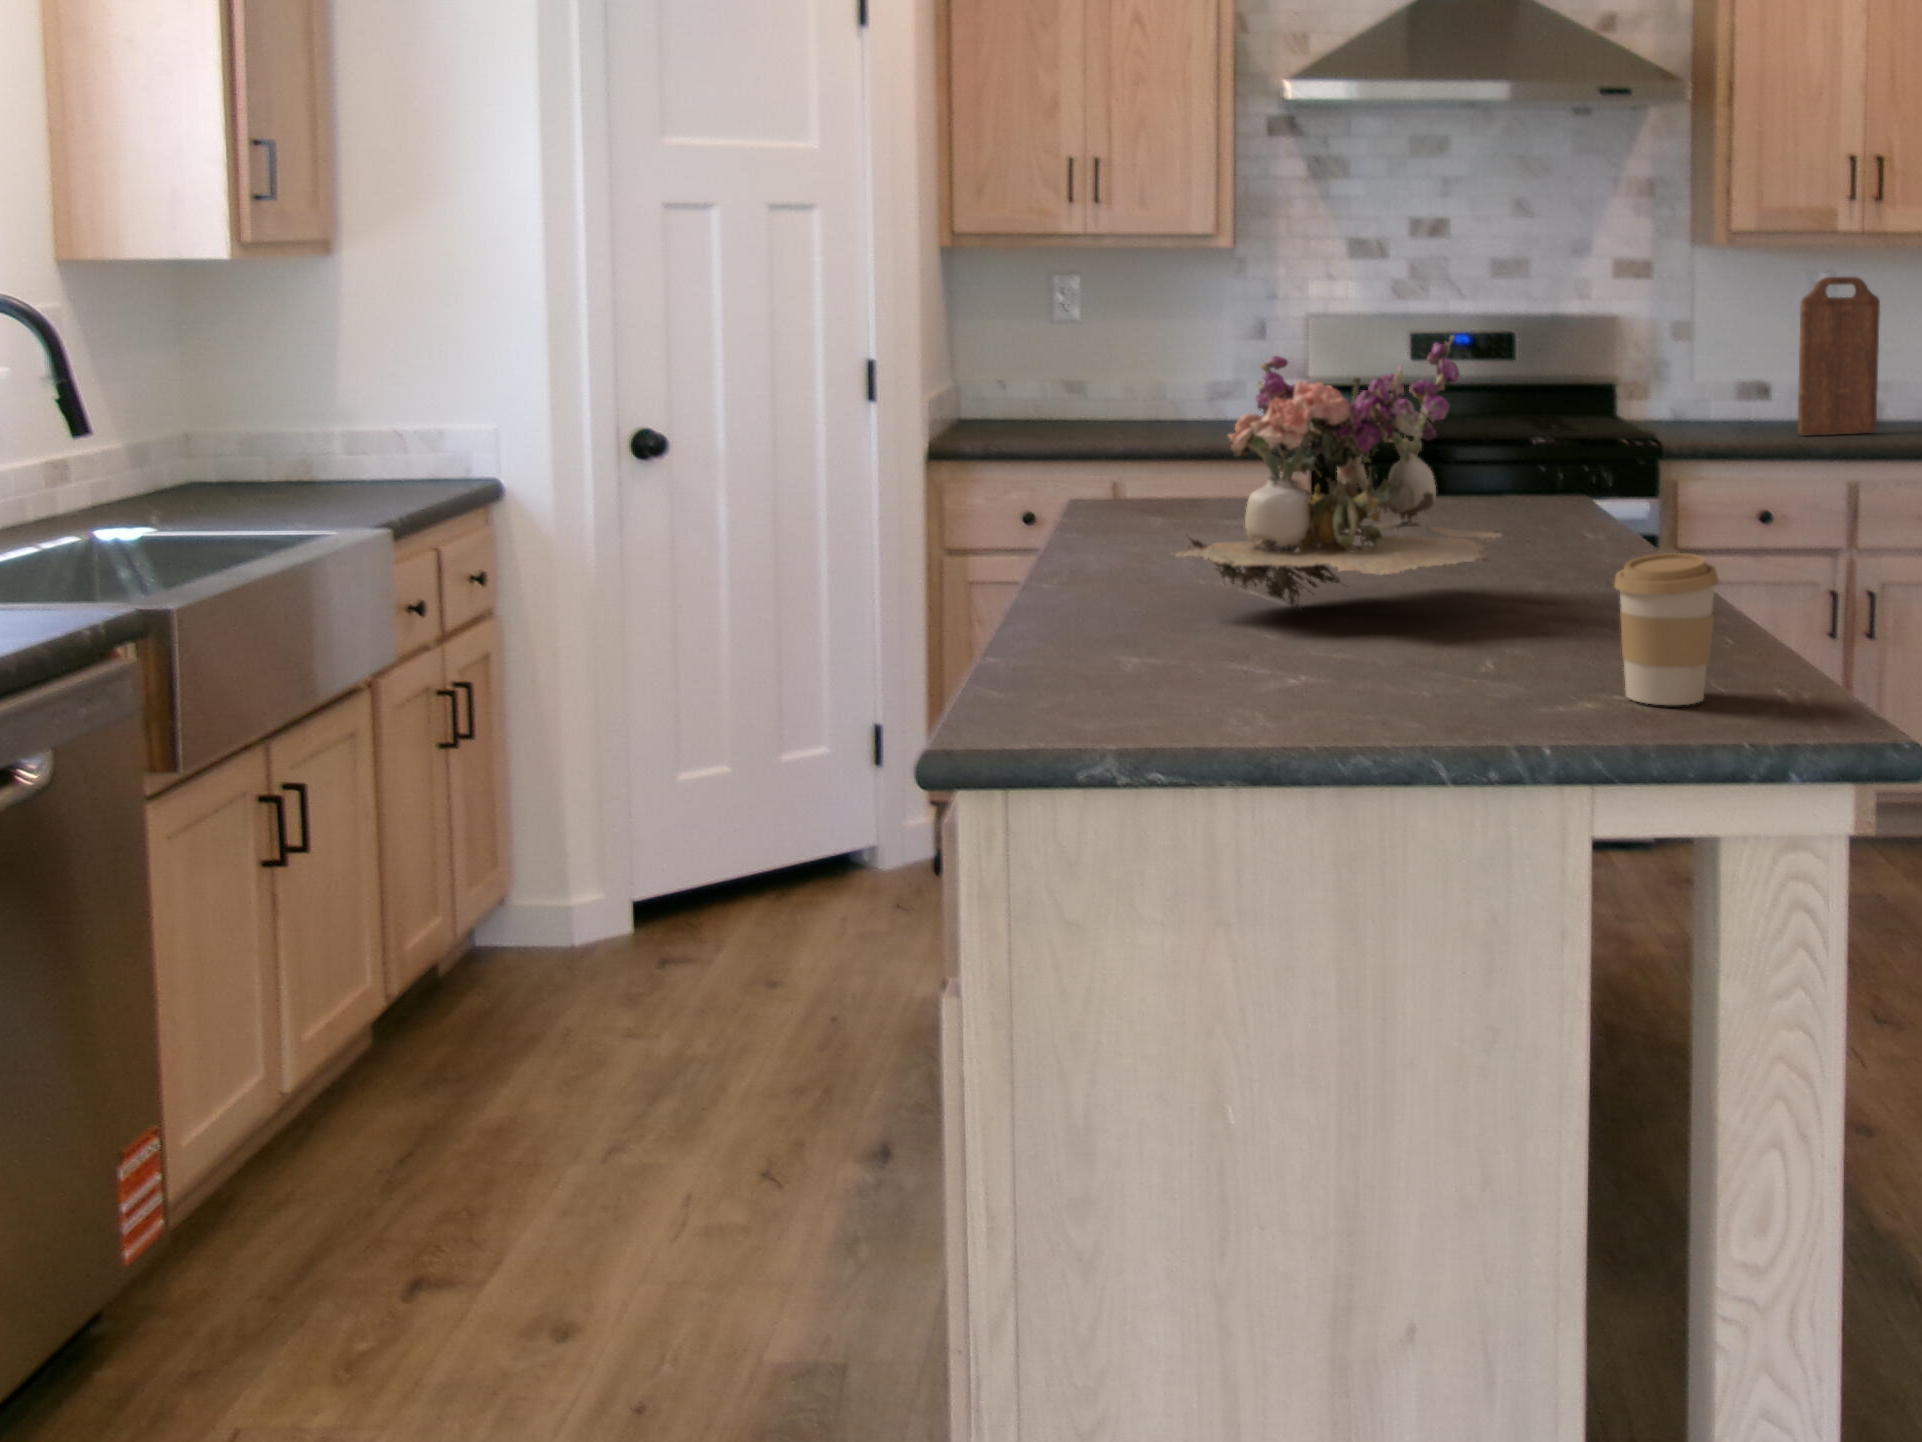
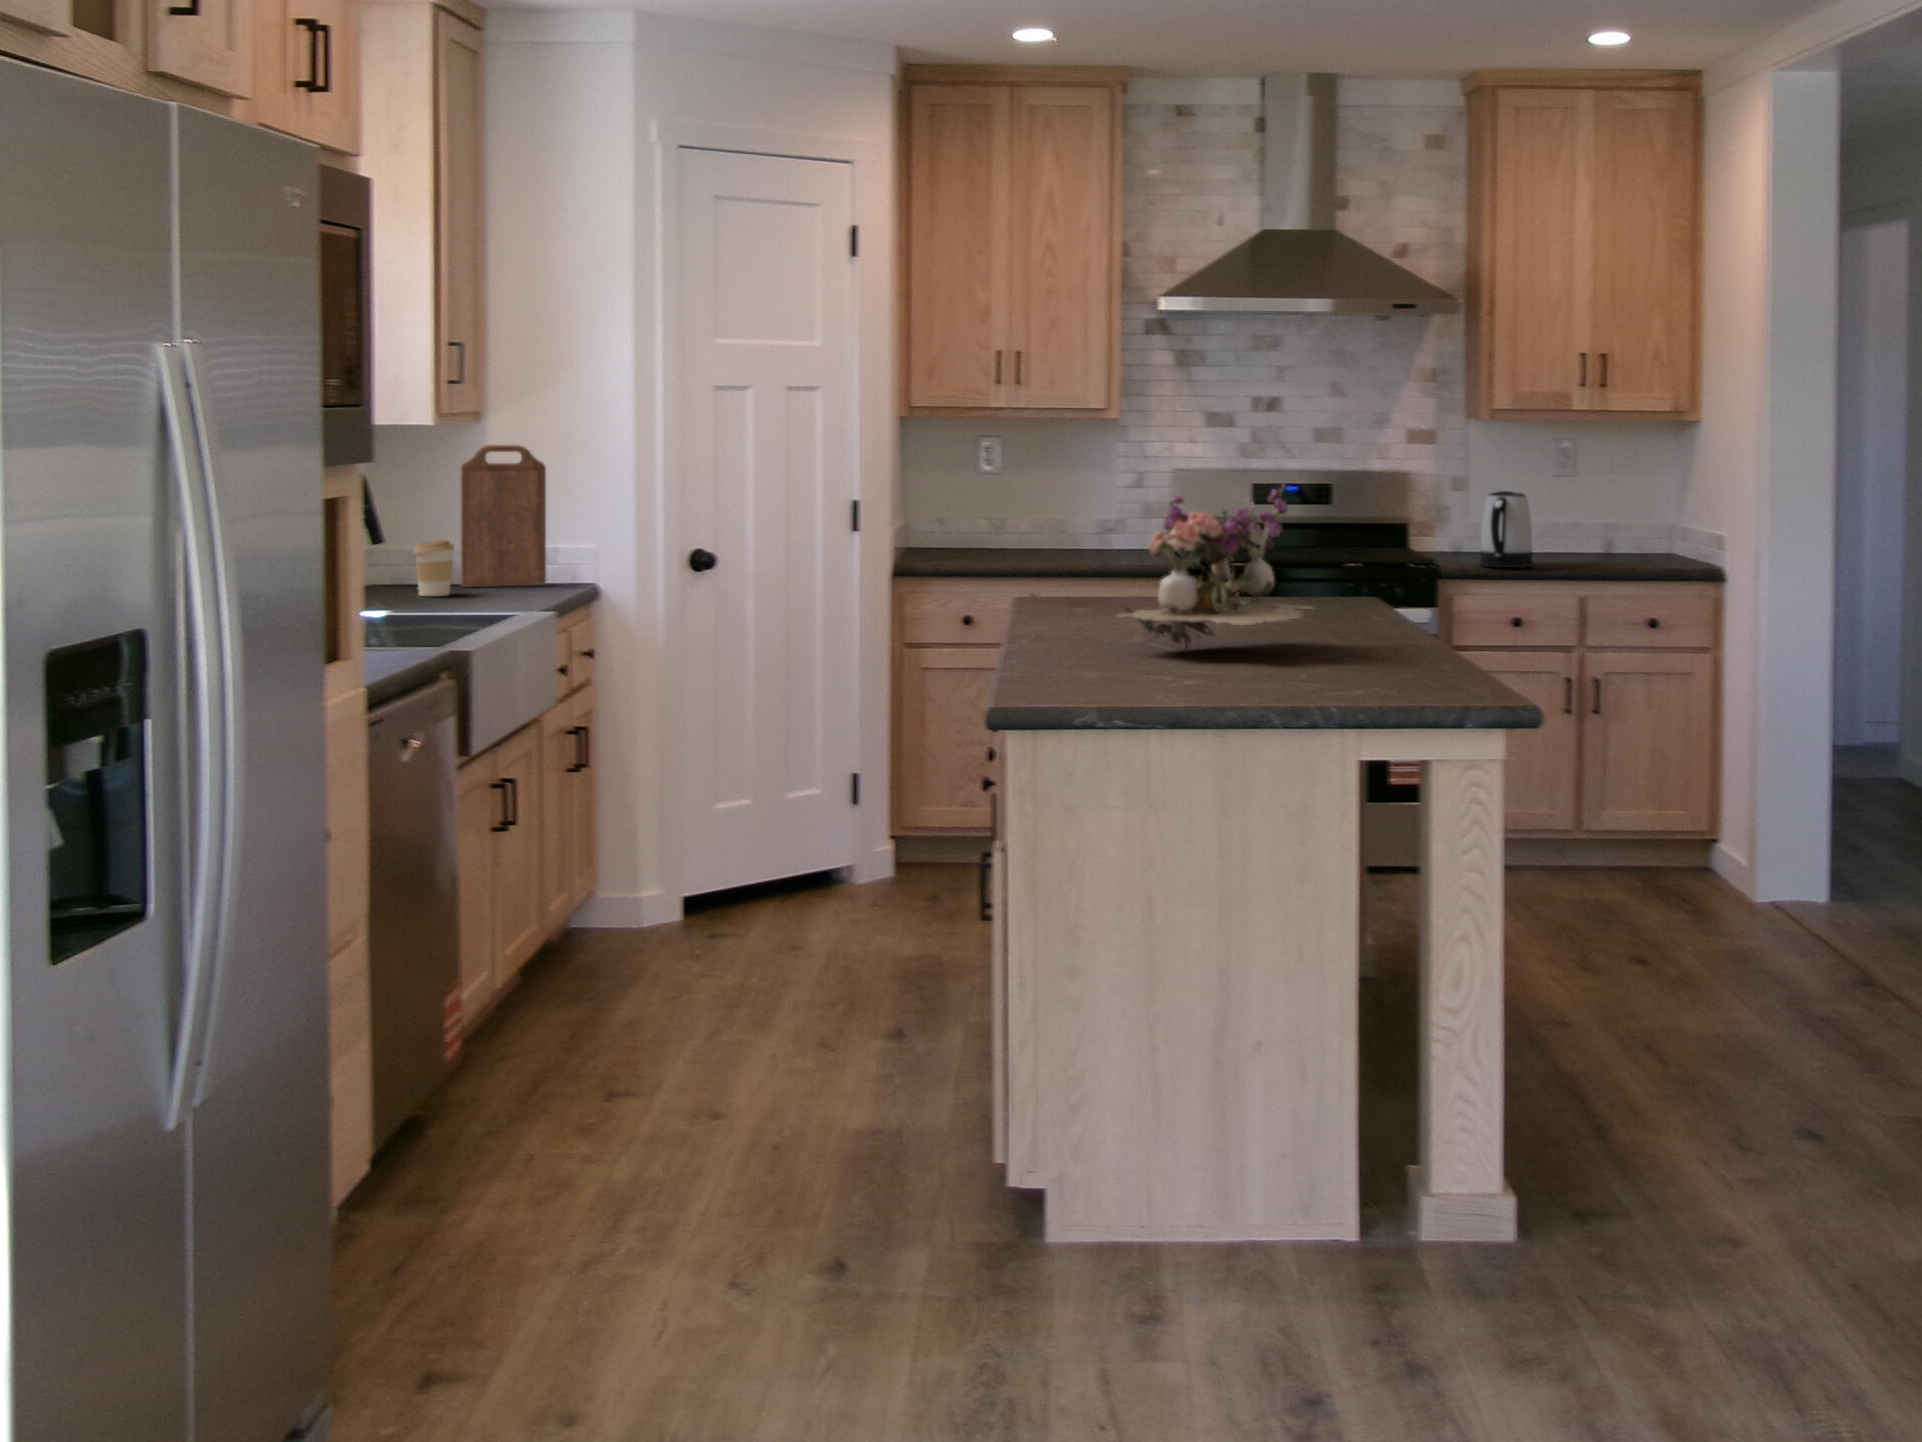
cutting board: present [1798,277,1880,435] -> present [461,445,546,587]
kettle: none [1713,340,1785,444] -> present [1480,491,1533,568]
coffee cup: present [1614,553,1719,705] -> present [414,540,454,596]

